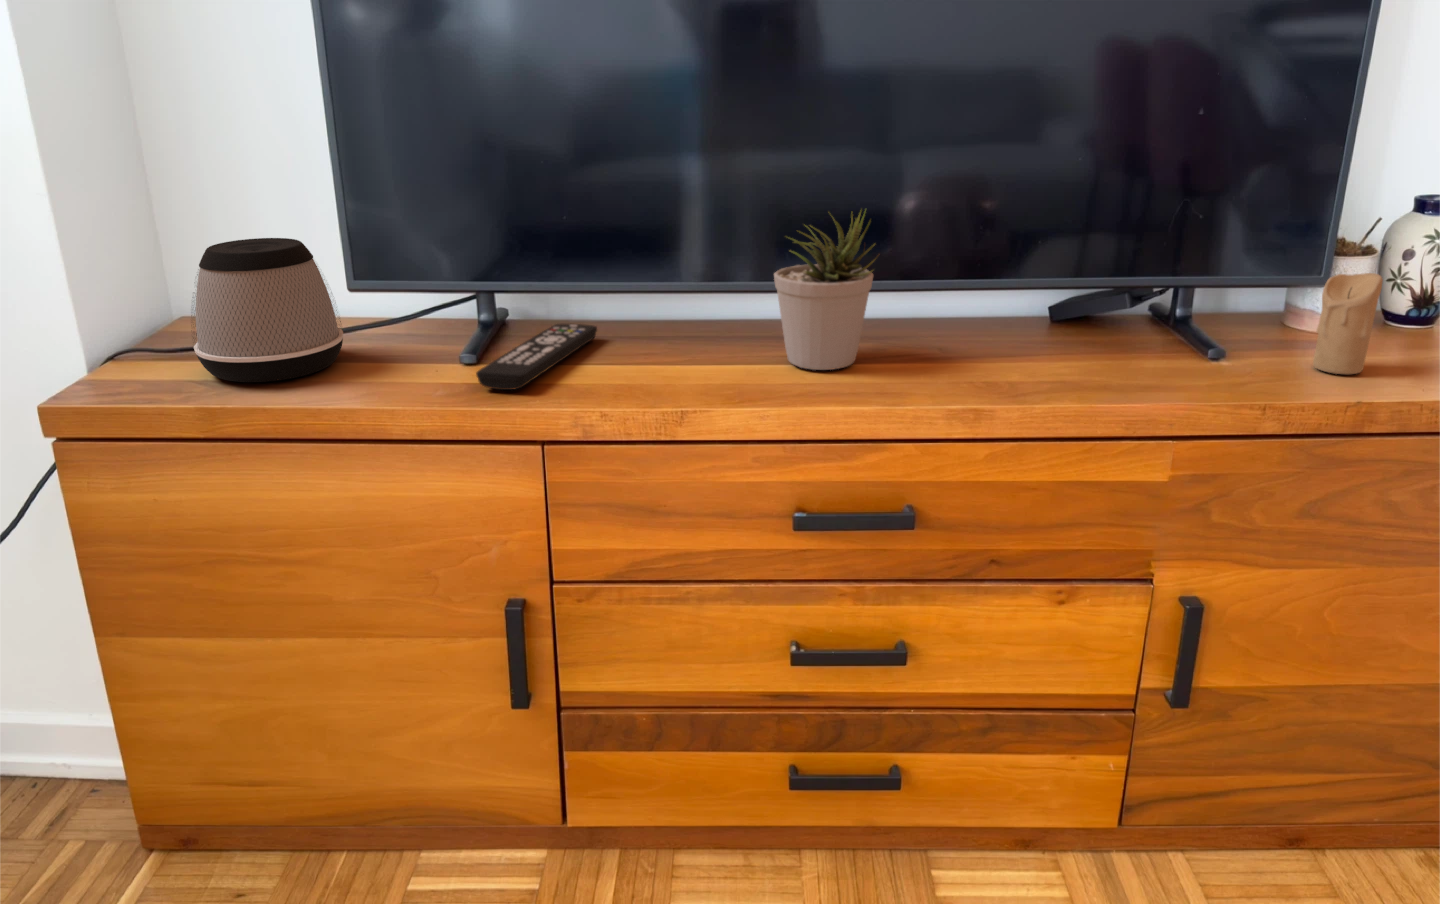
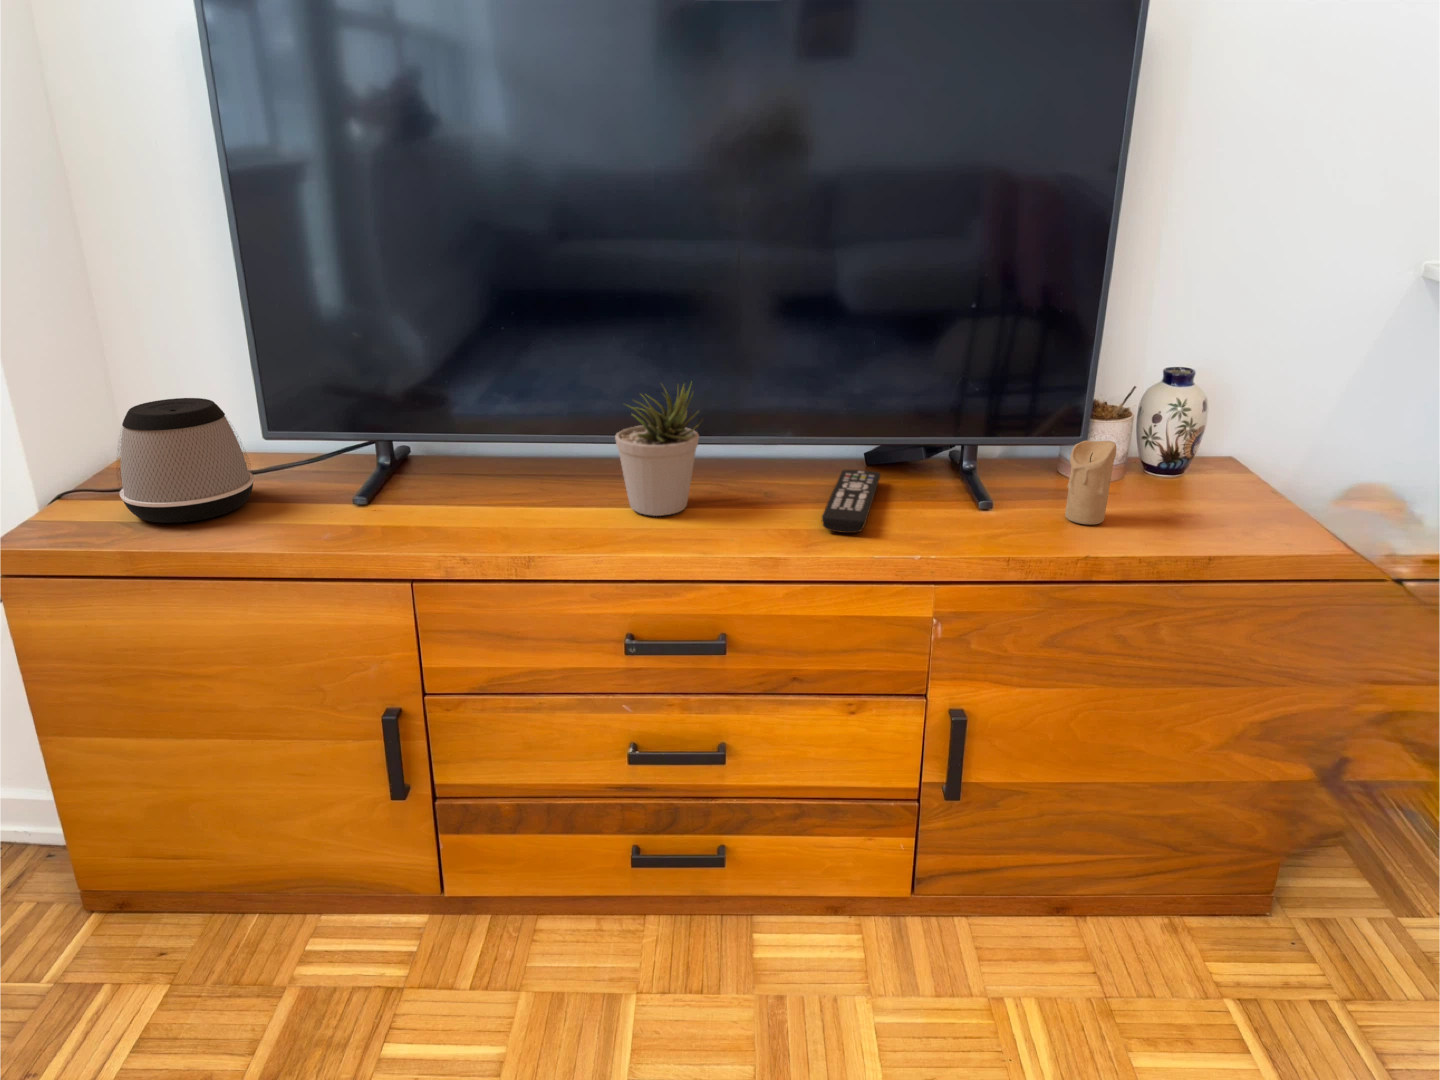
remote control: present [476,324,597,390] -> present [822,470,880,533]

